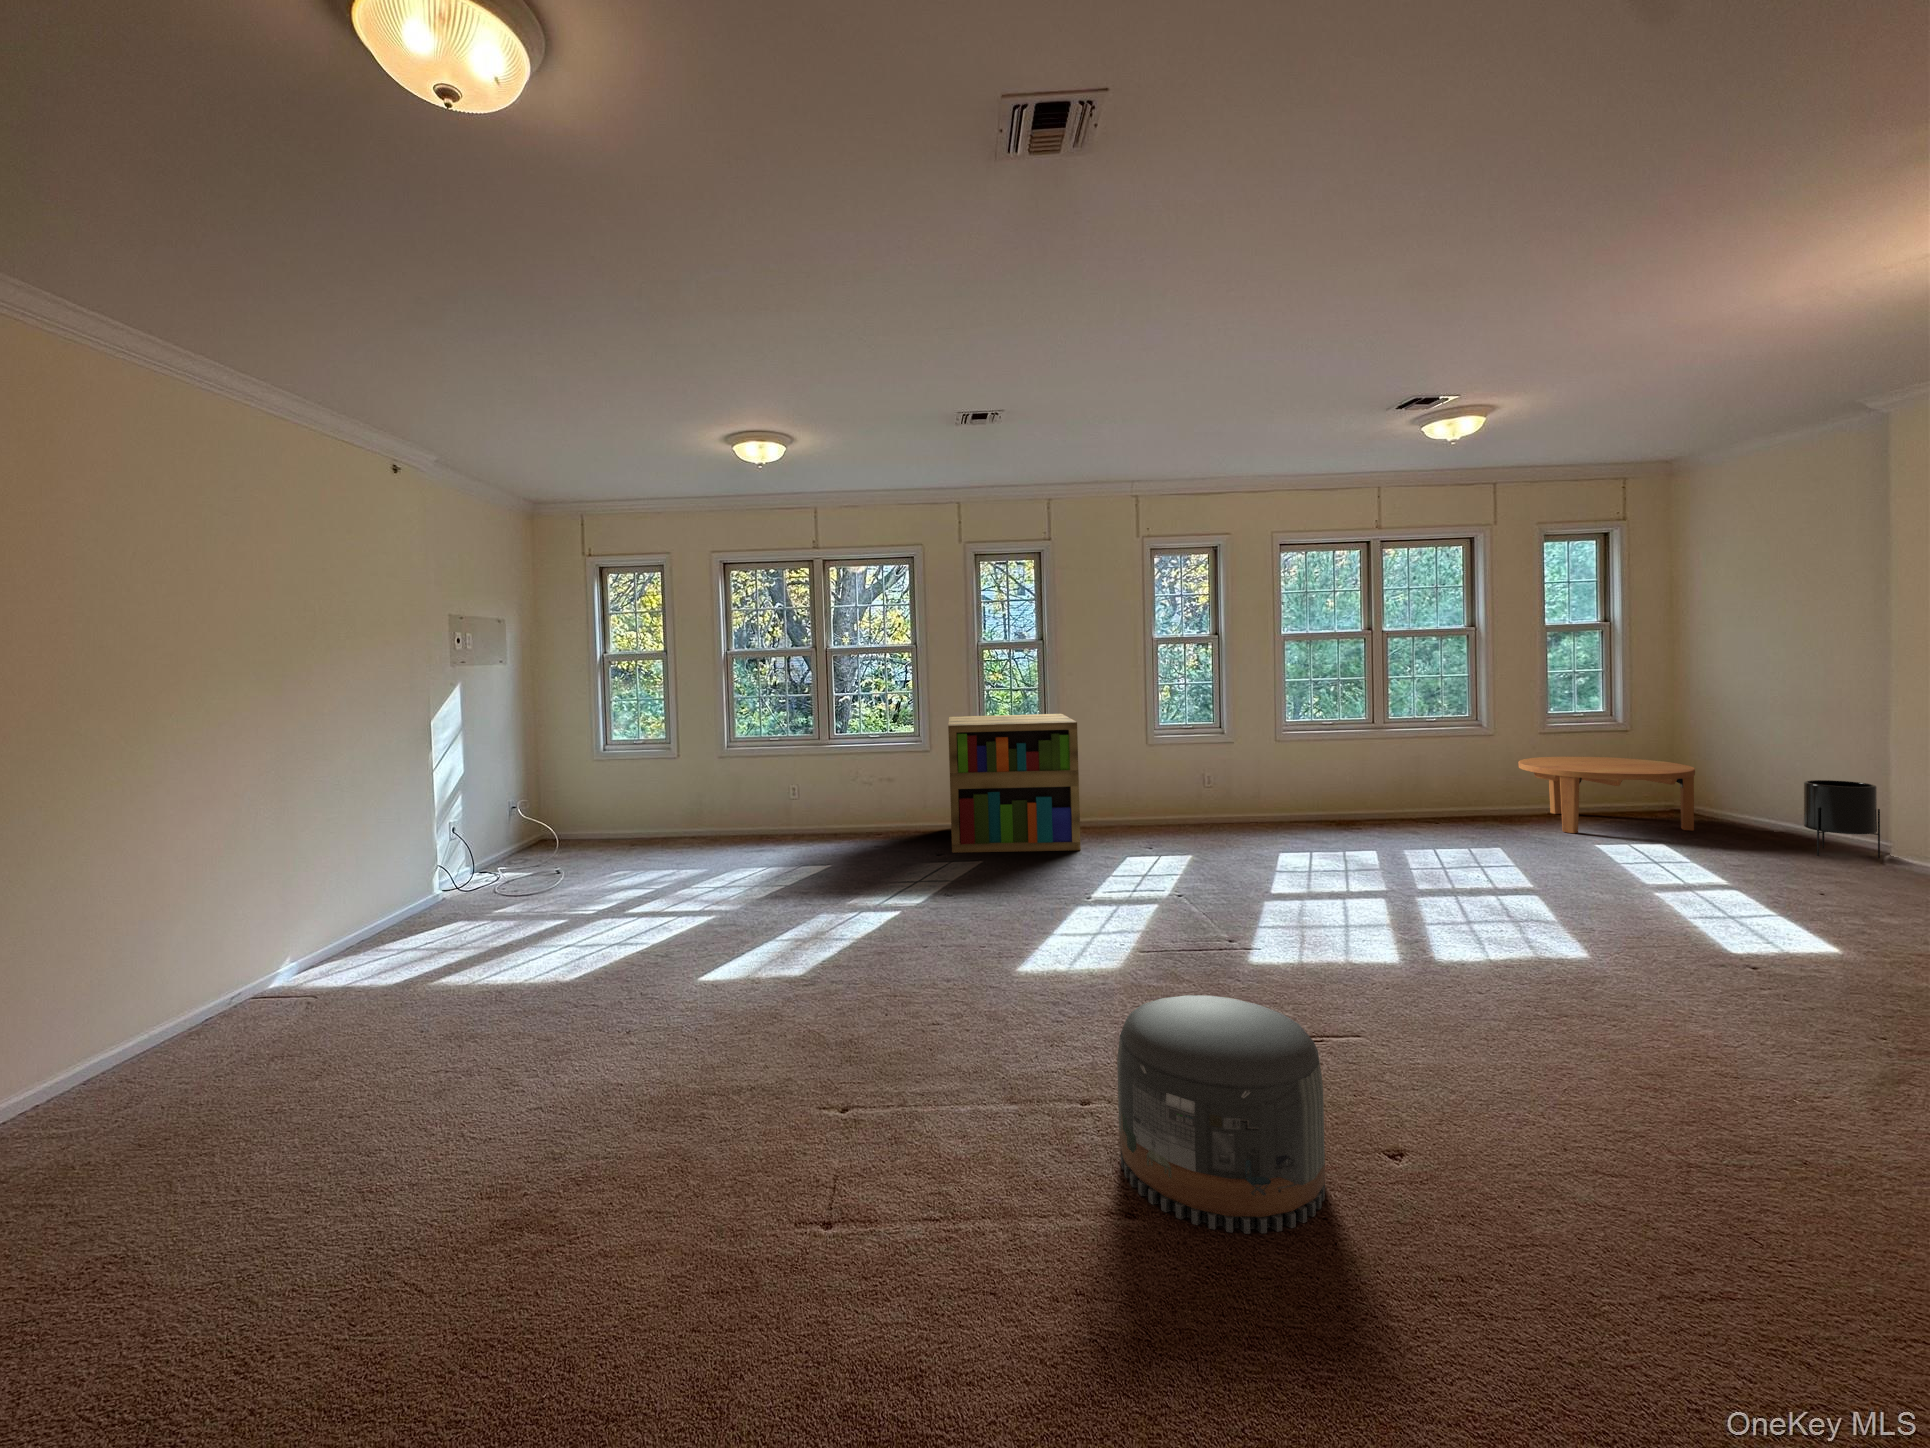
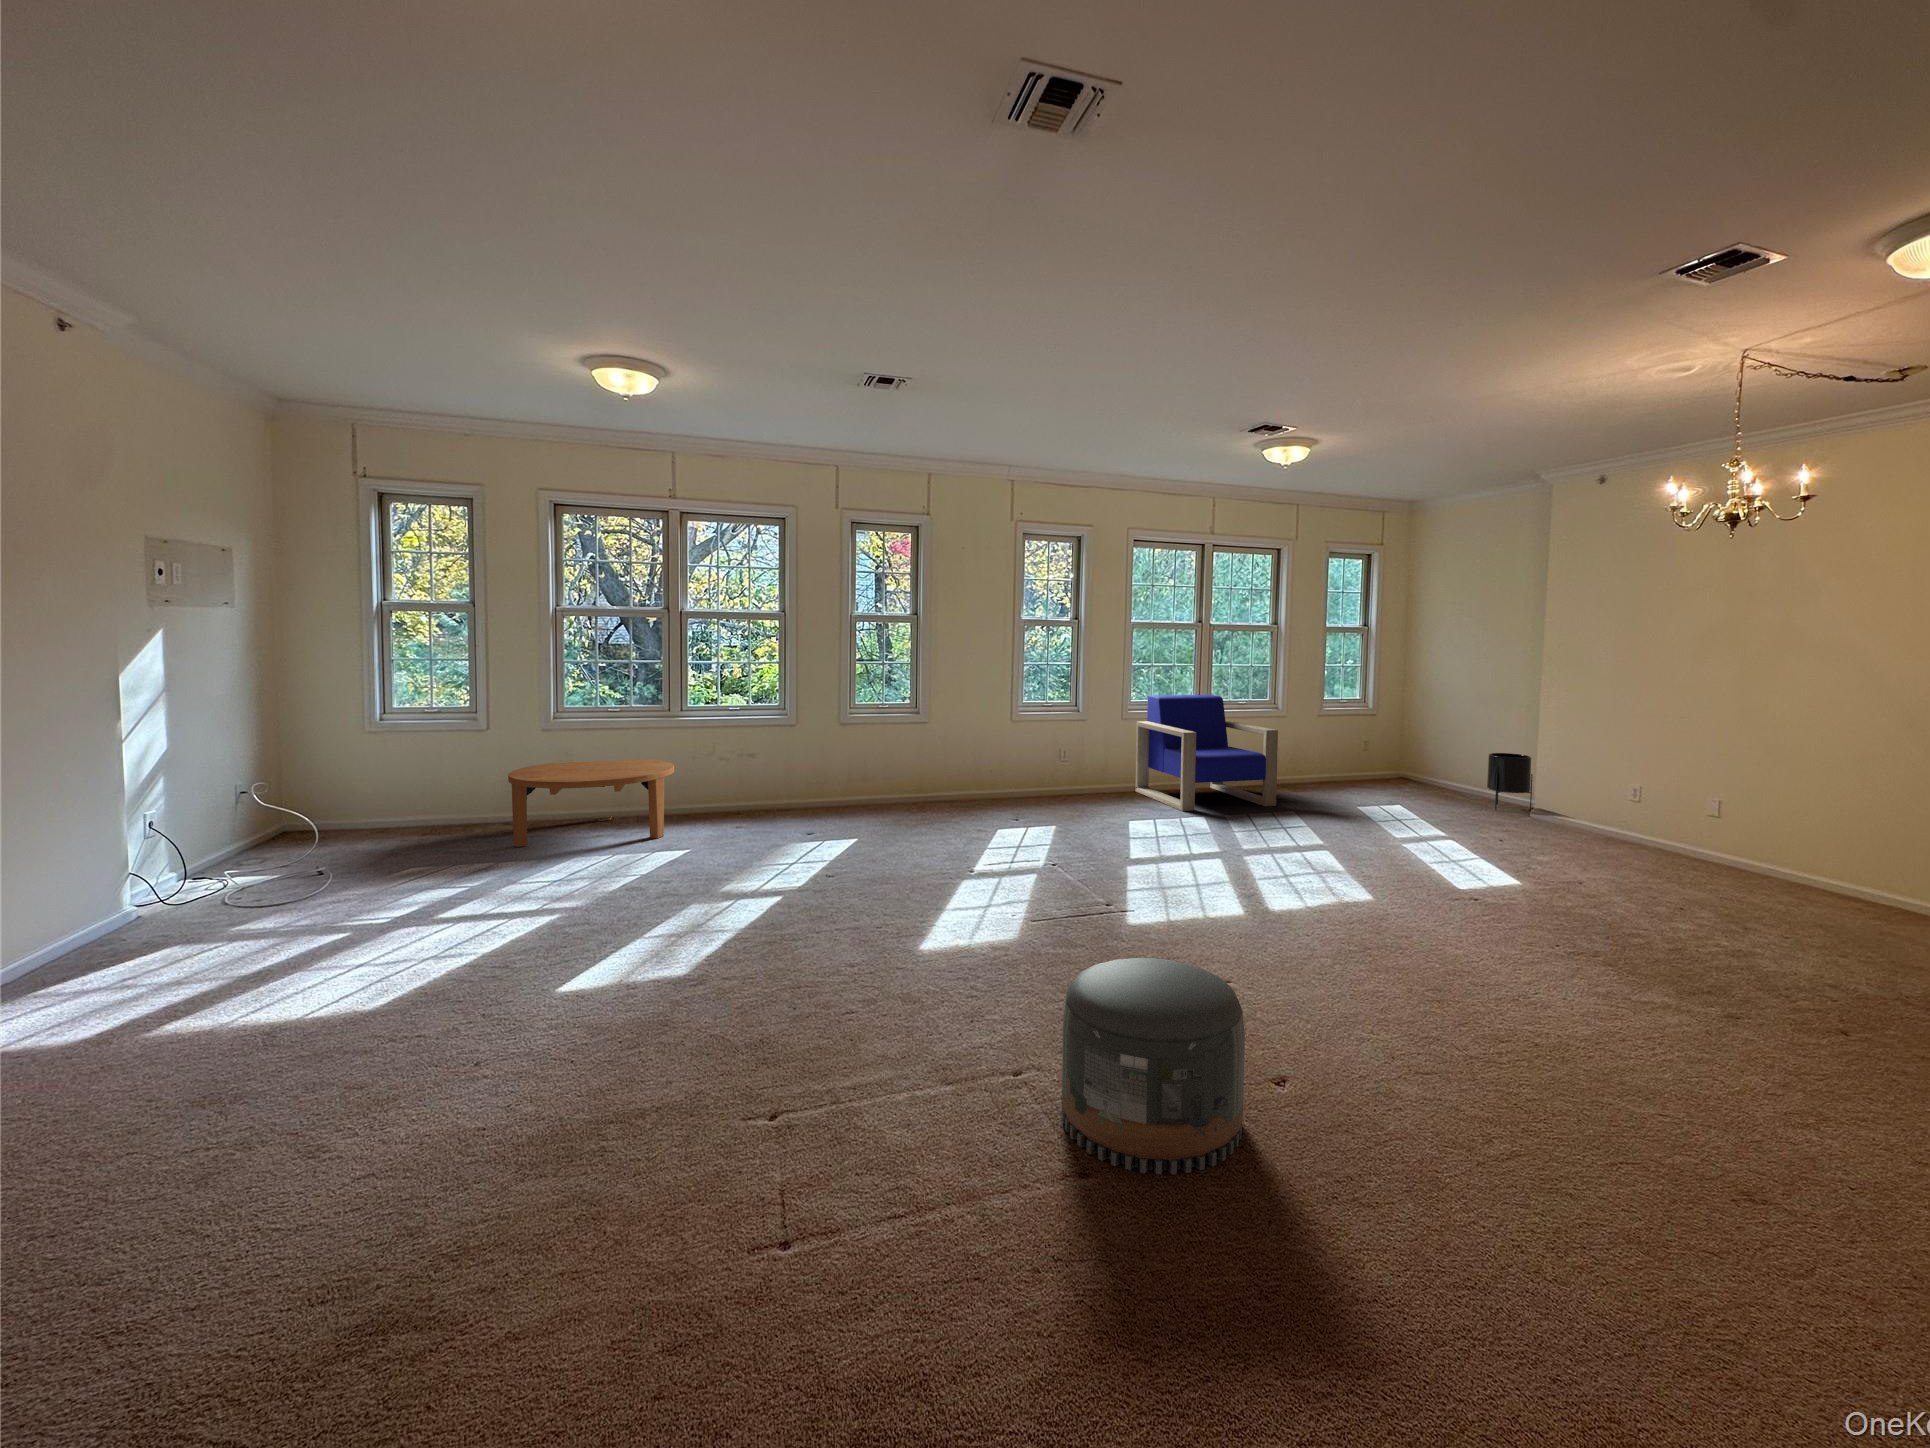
armchair: none [1301,710,1481,843] -> present [1136,695,1278,811]
bookshelf: present [948,714,1081,853] -> none [813,693,948,833]
coffee table: present [1519,757,1695,833] -> present [508,758,674,847]

